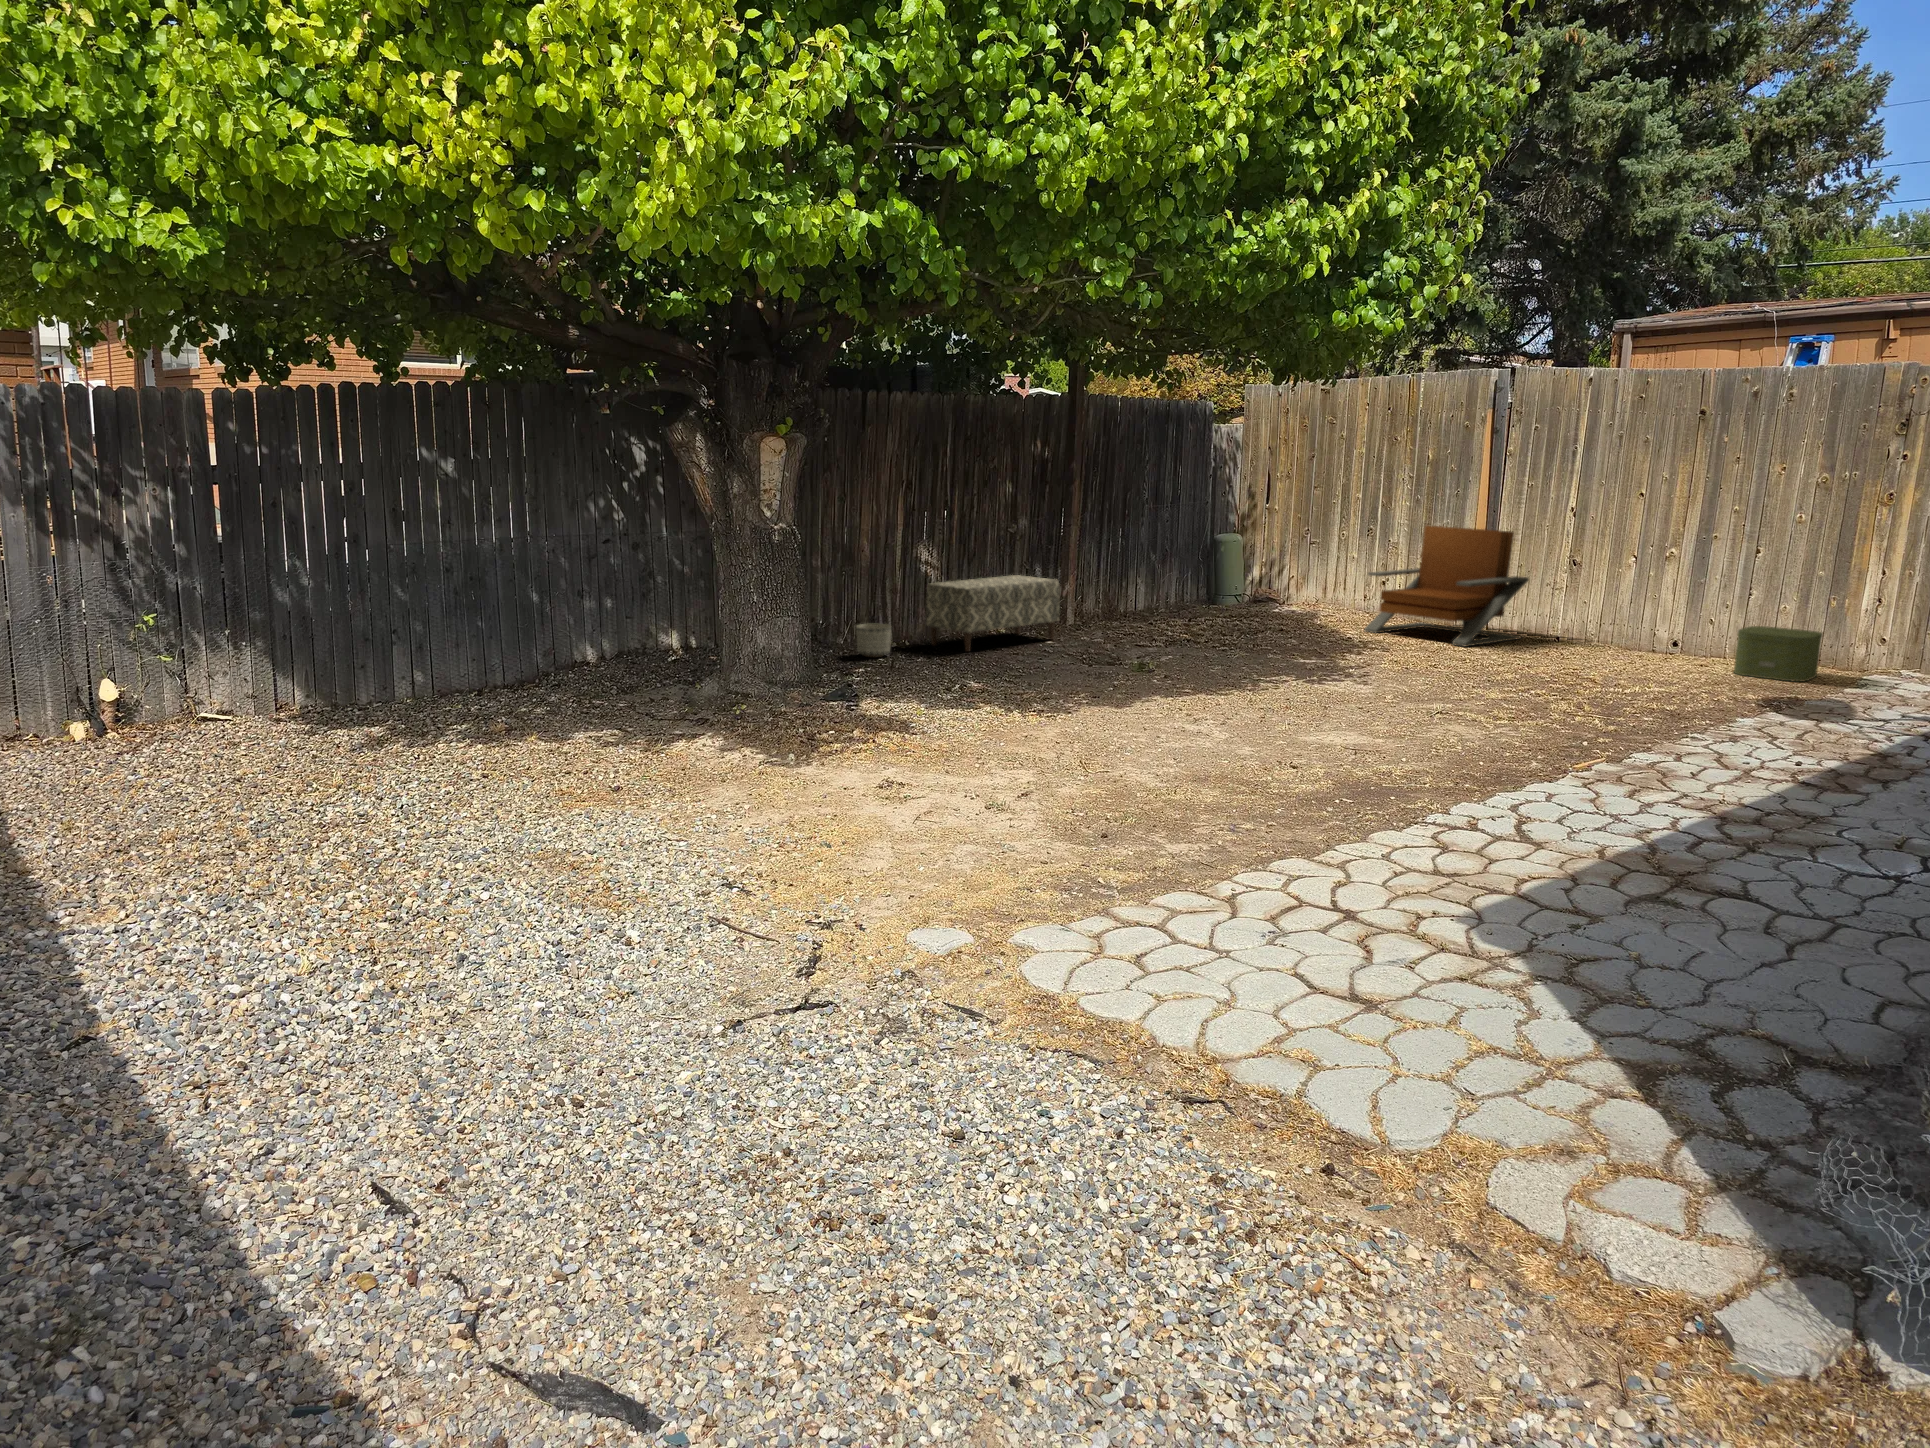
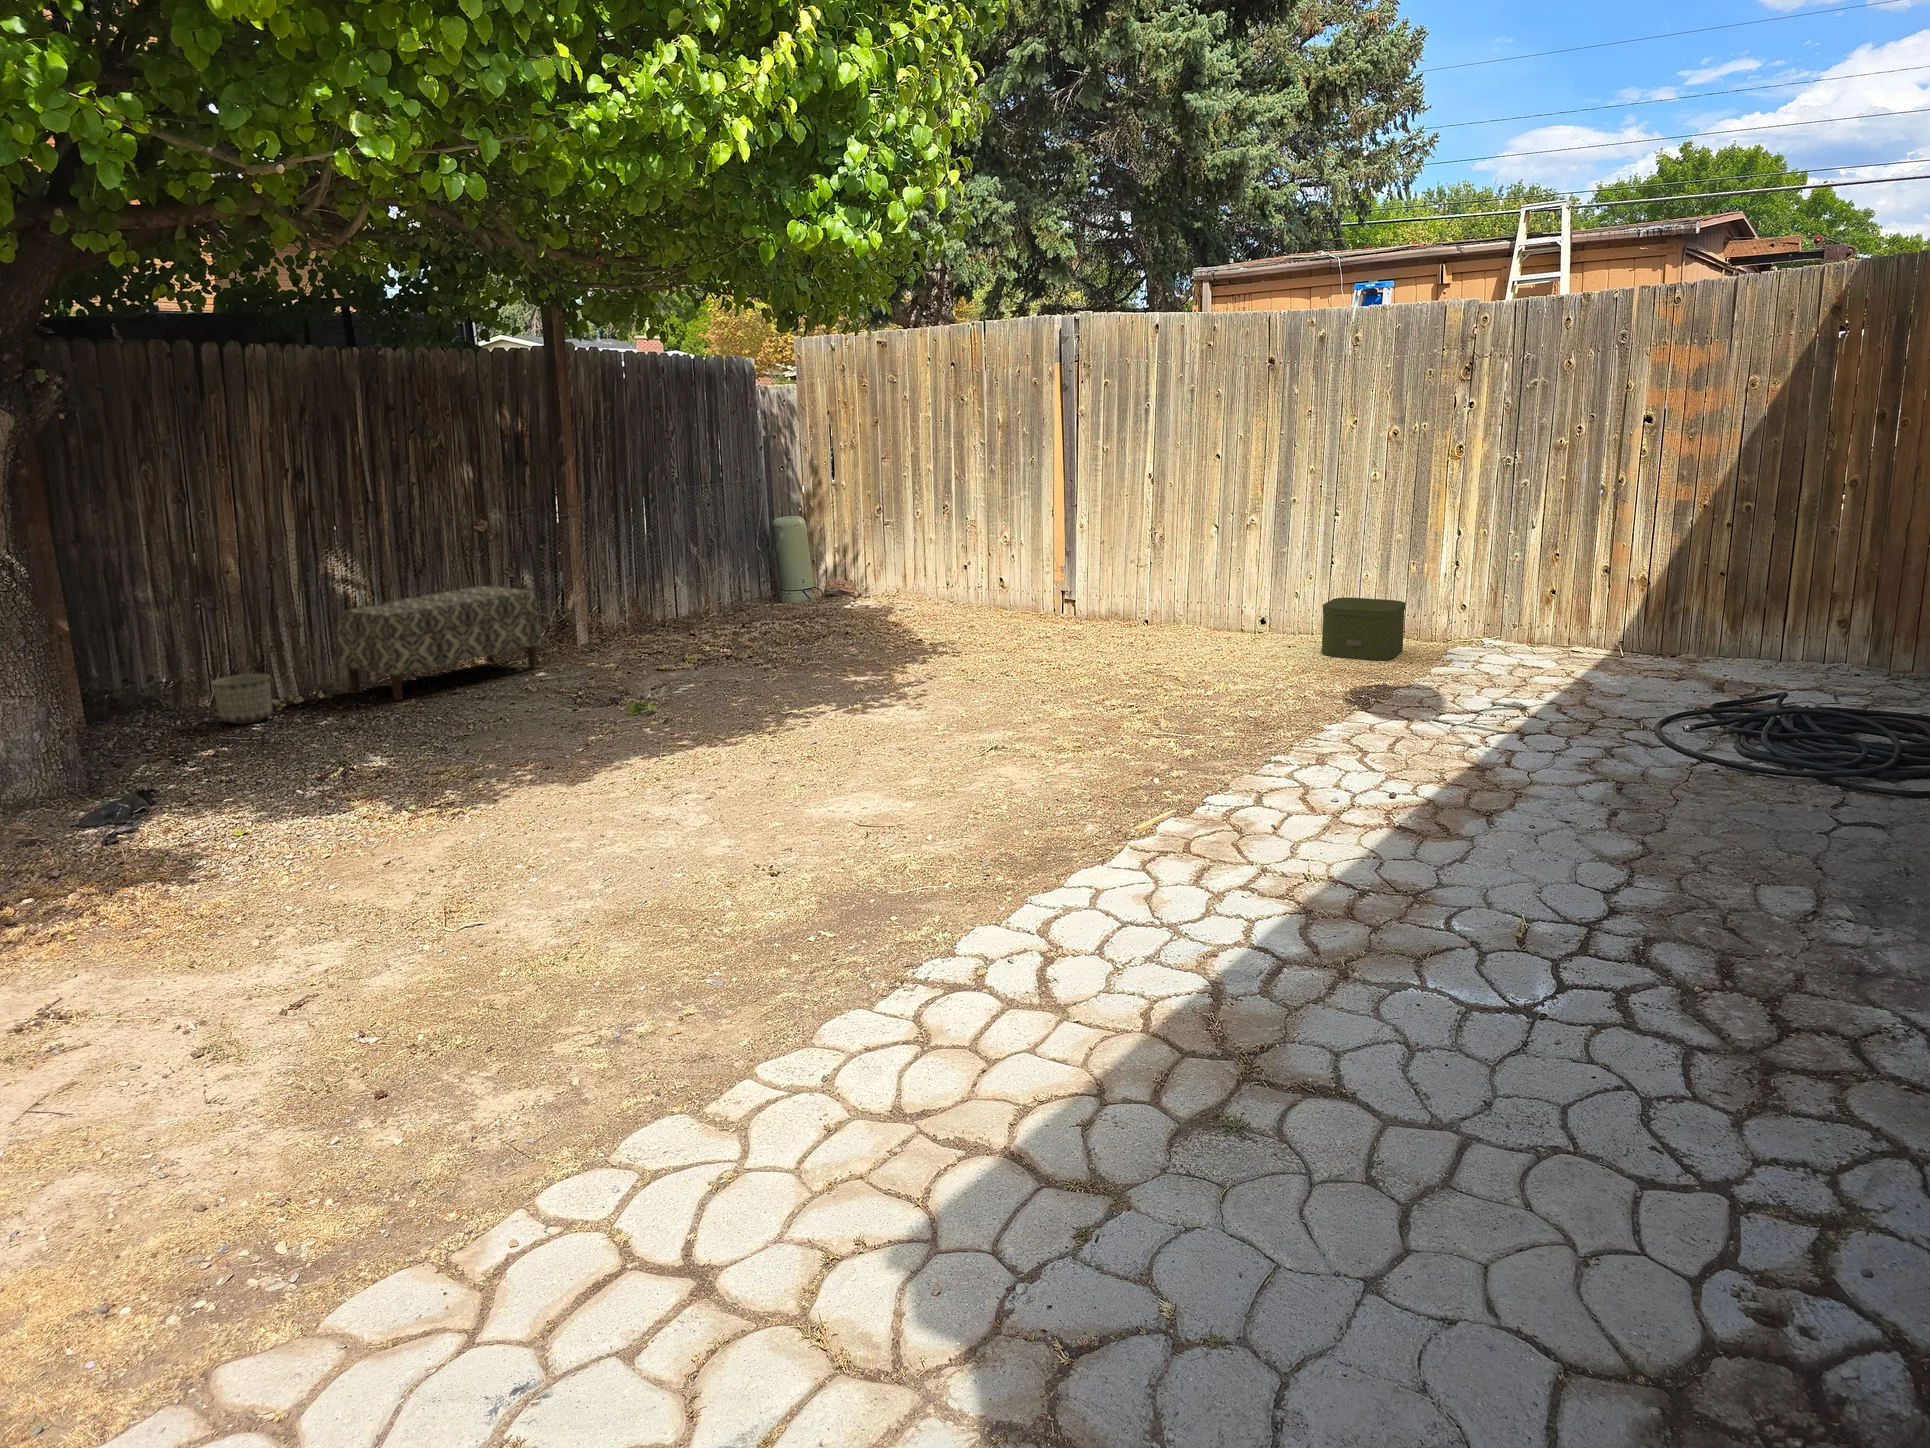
lounge chair: present [1364,525,1529,647] -> none [933,496,1110,639]

